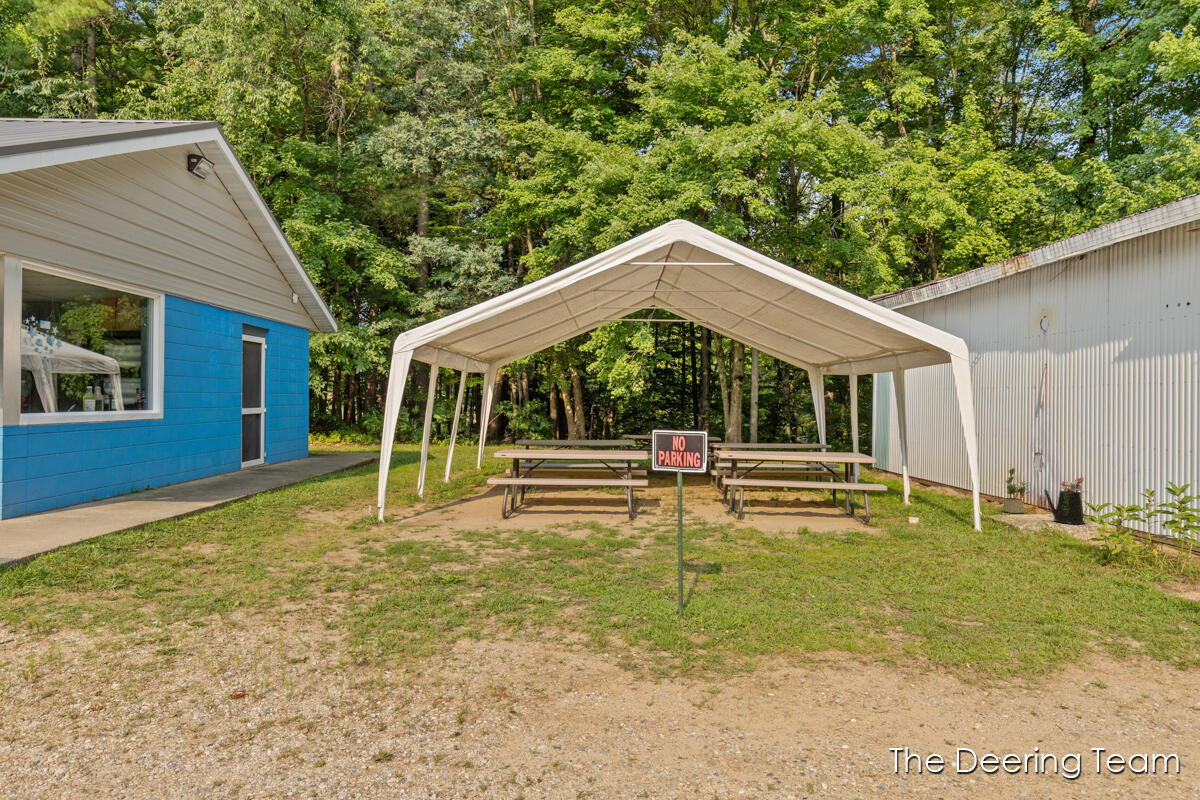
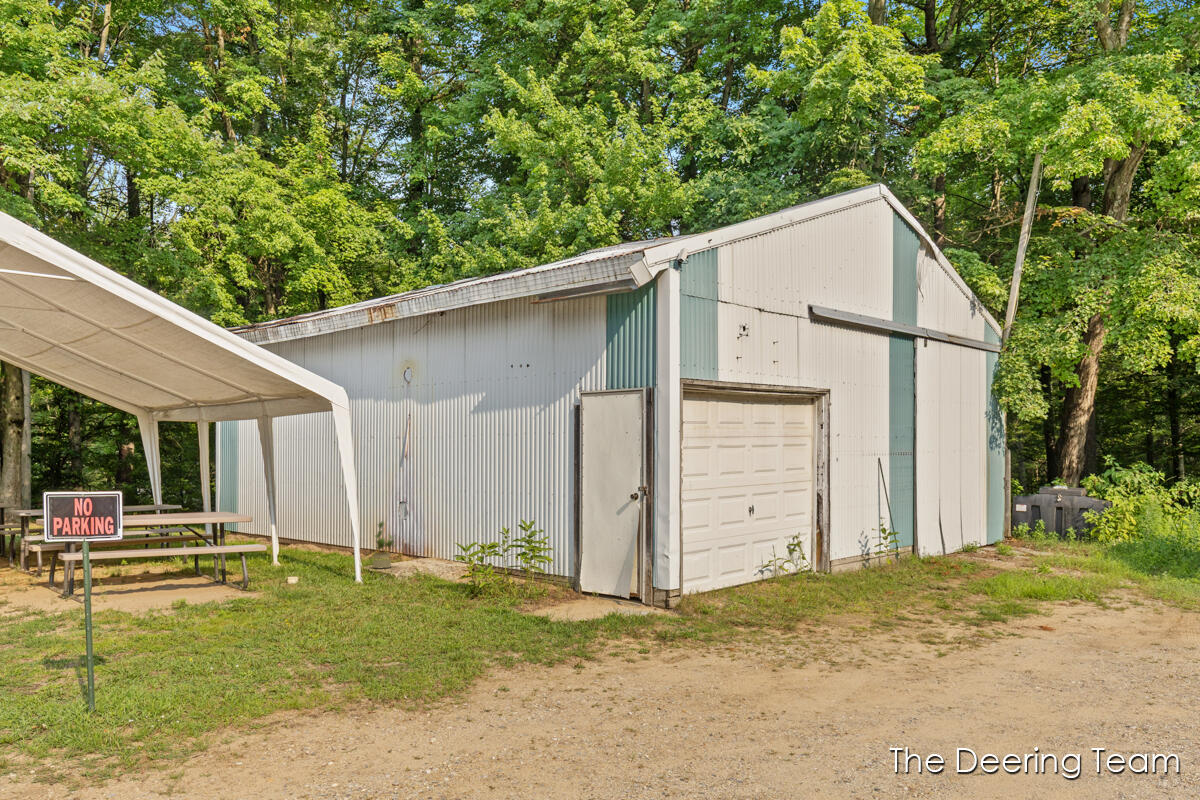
watering can: present [1045,478,1086,524] -> none [414,524,454,570]

